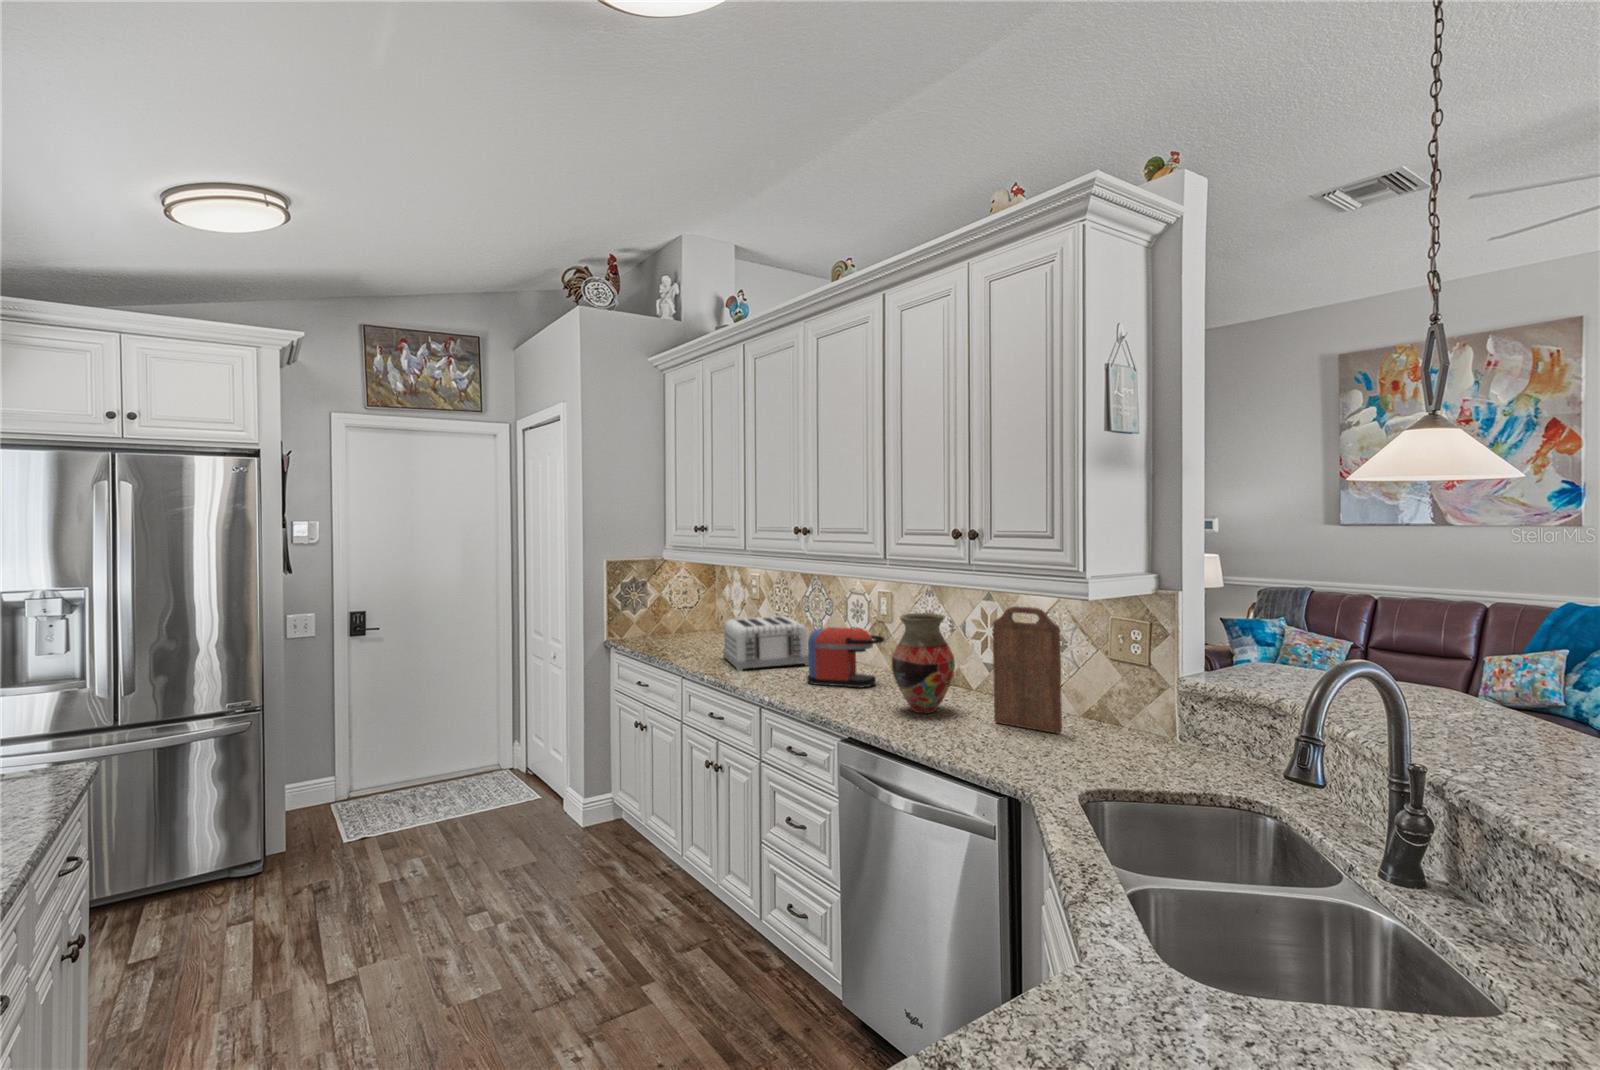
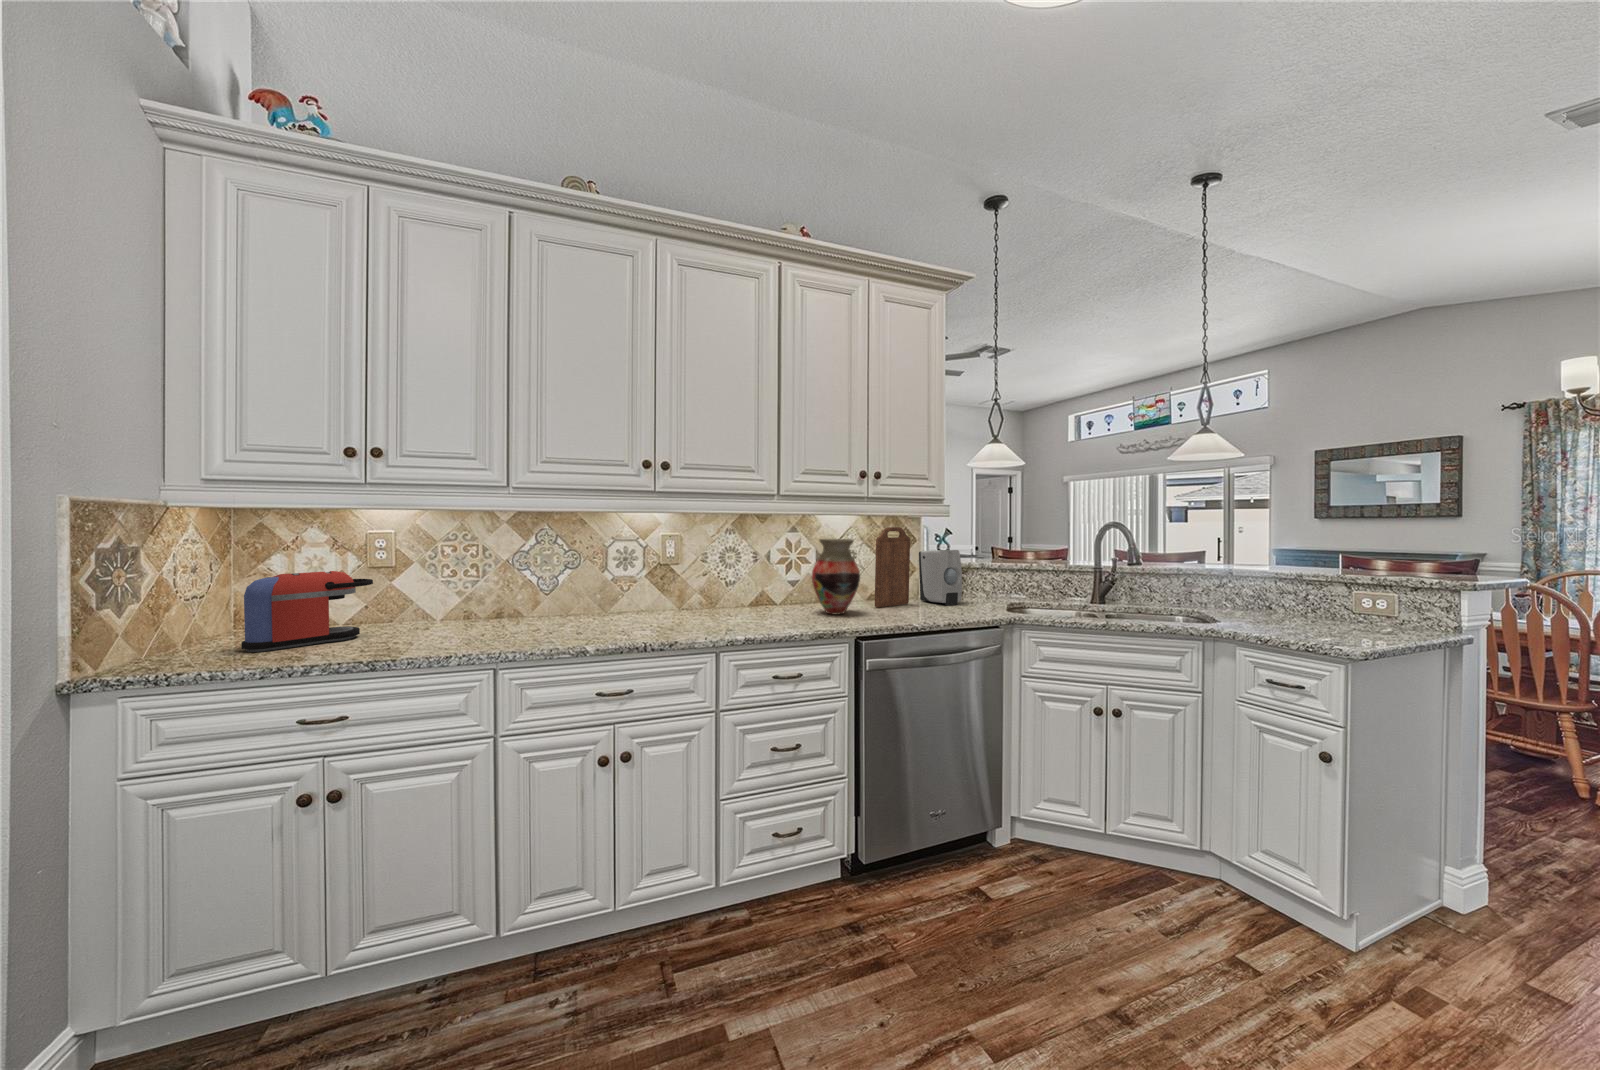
toaster: present [723,616,809,671] -> none [491,573,623,637]
coffee maker: present [807,627,884,687] -> present [241,571,373,652]
soap dispenser: none [1074,653,1149,758] -> present [919,550,962,605]

